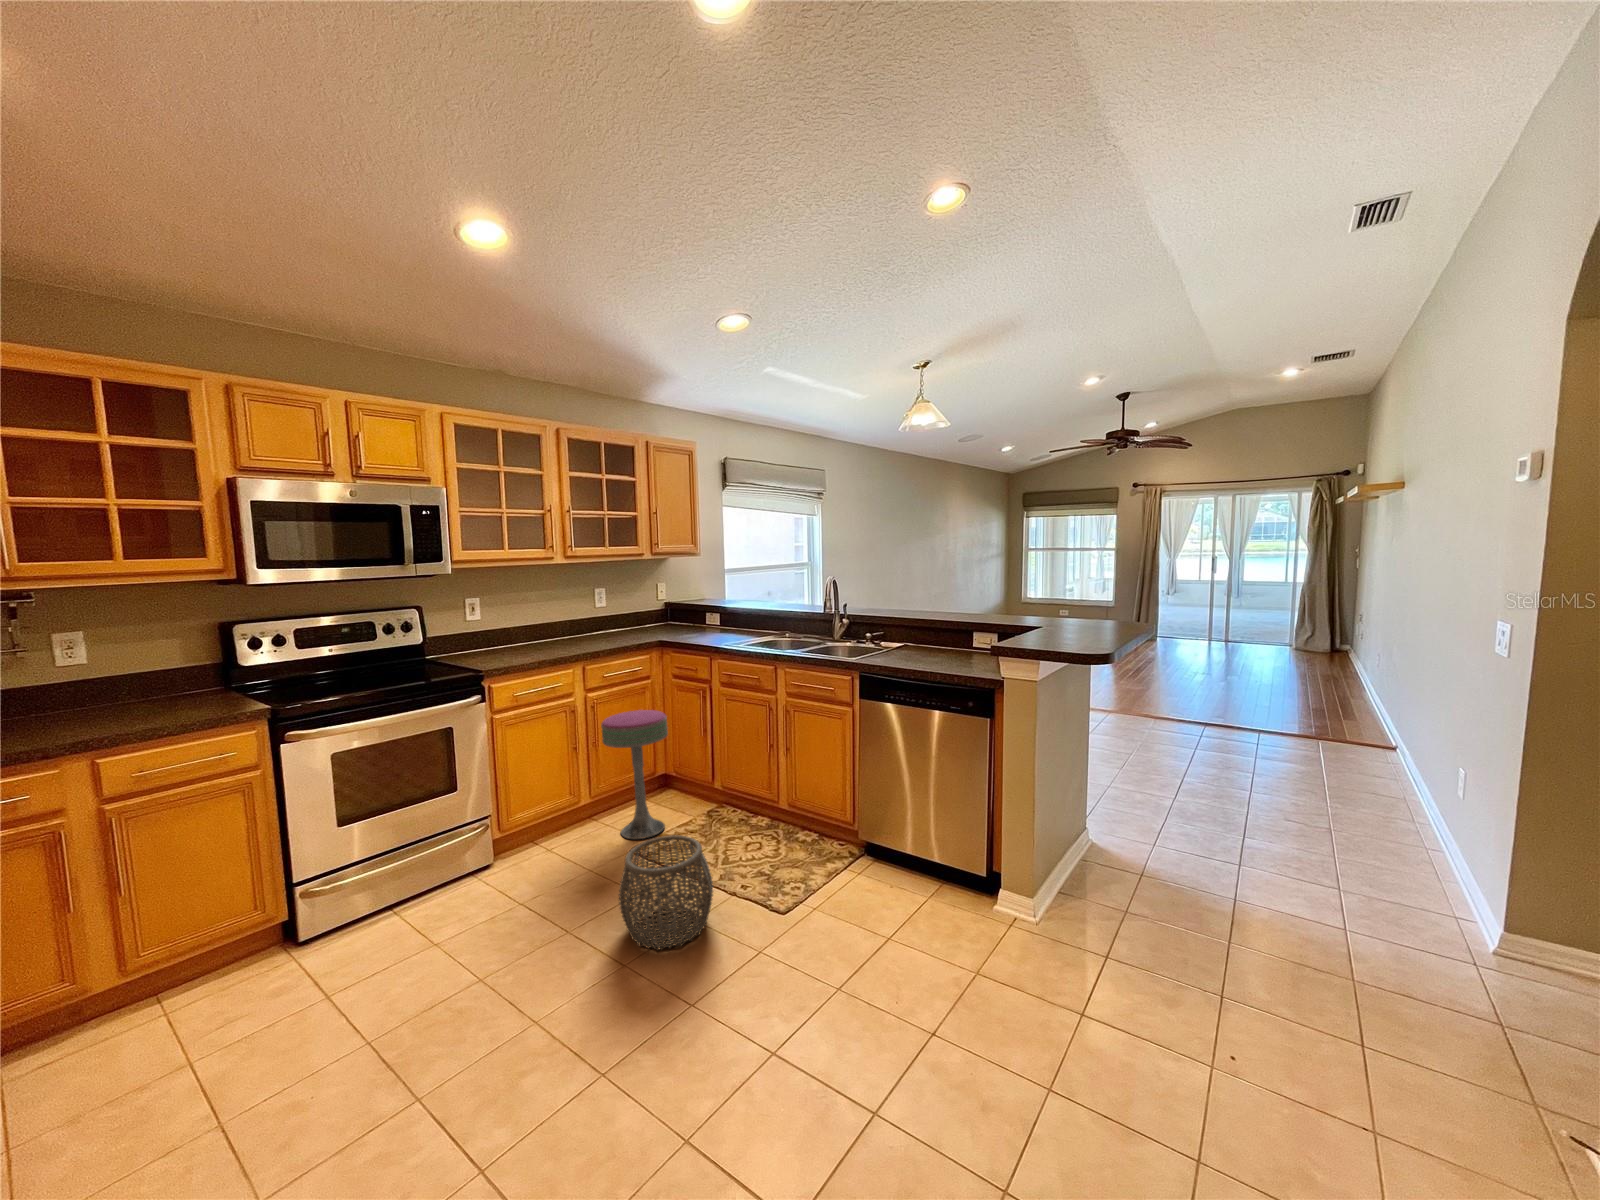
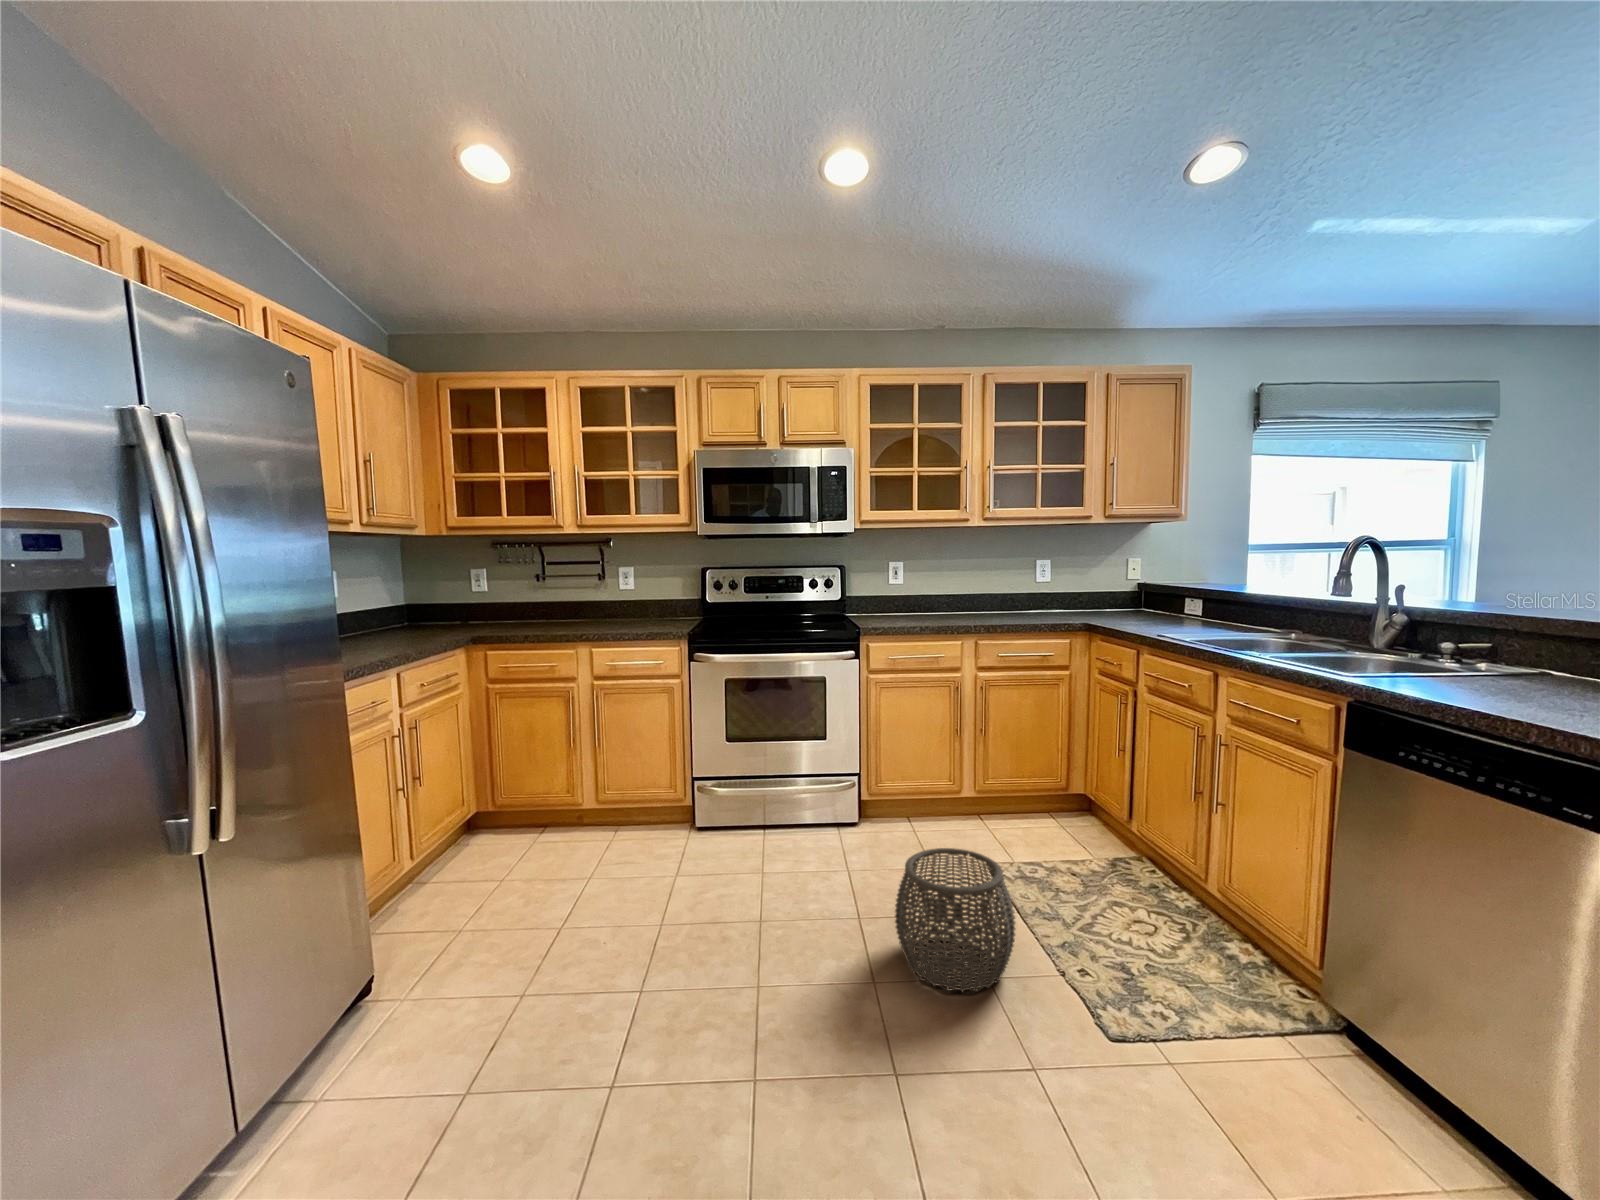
bar stool: present [601,710,668,839] -> none [977,702,1060,859]

